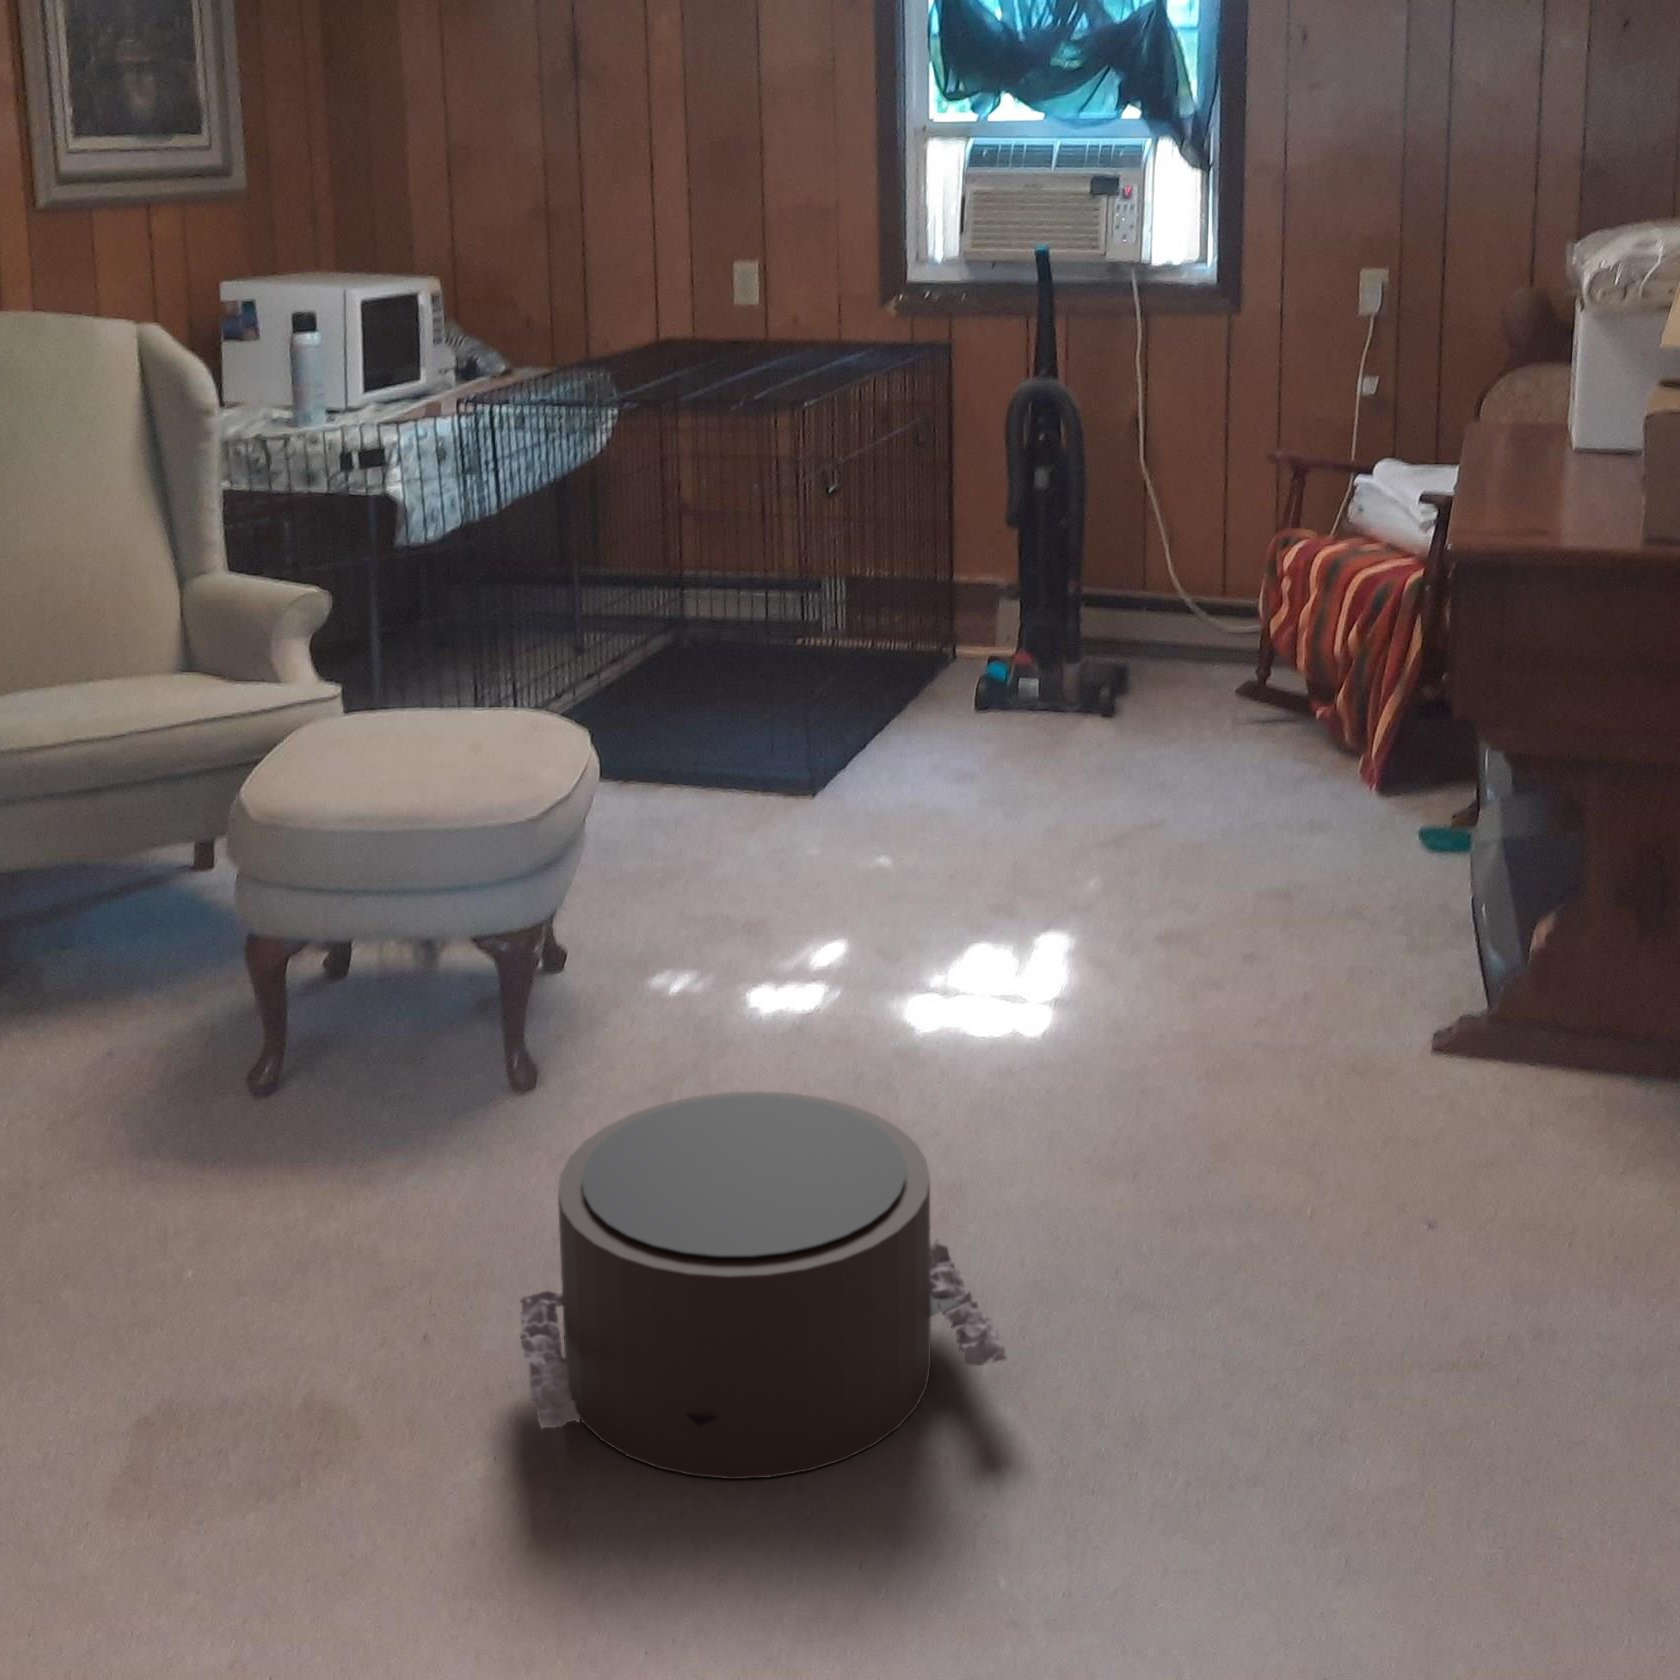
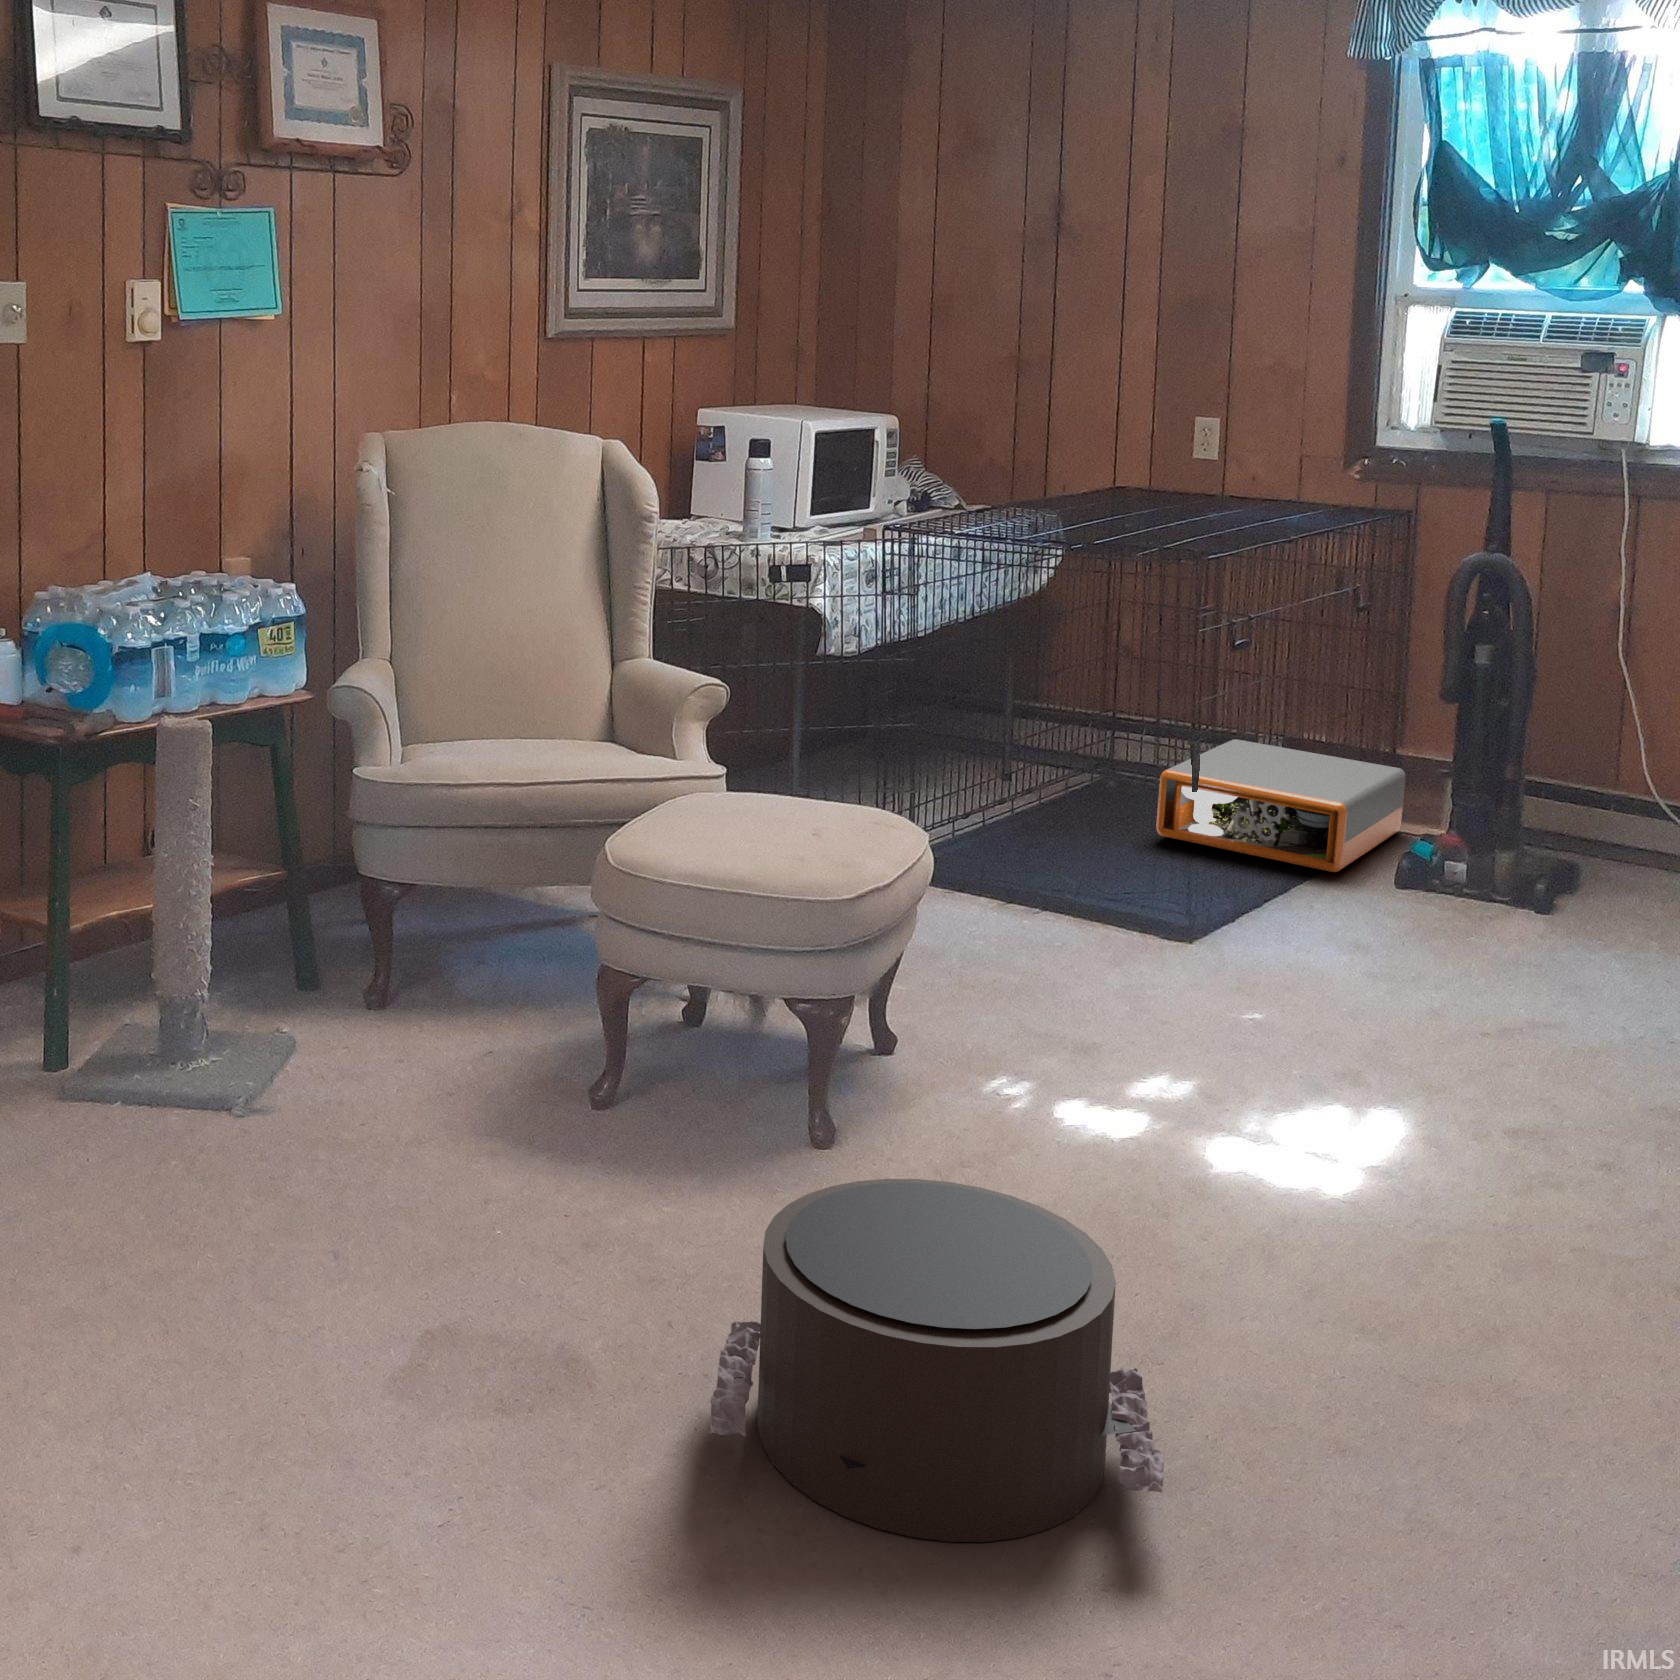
storage box: none [747,582,964,701] -> present [1156,739,1406,872]

